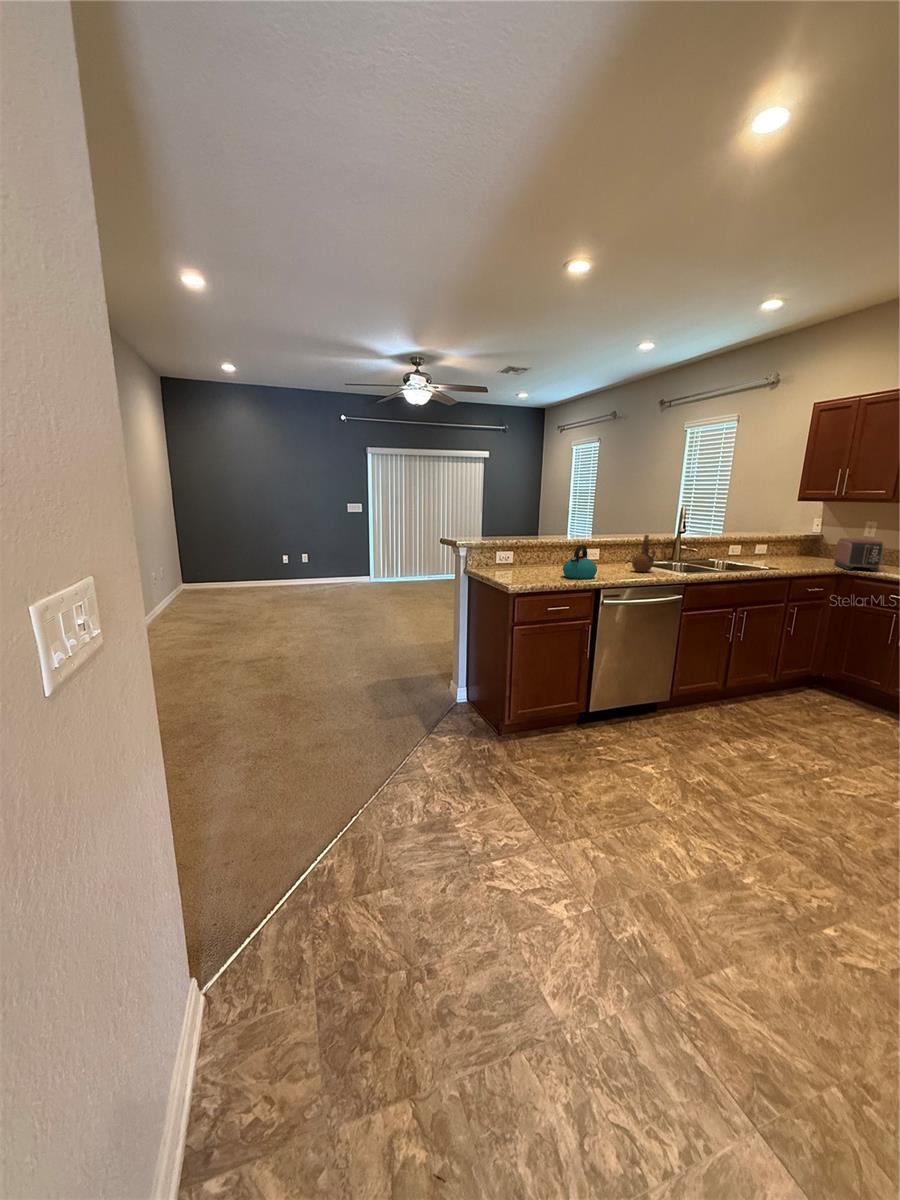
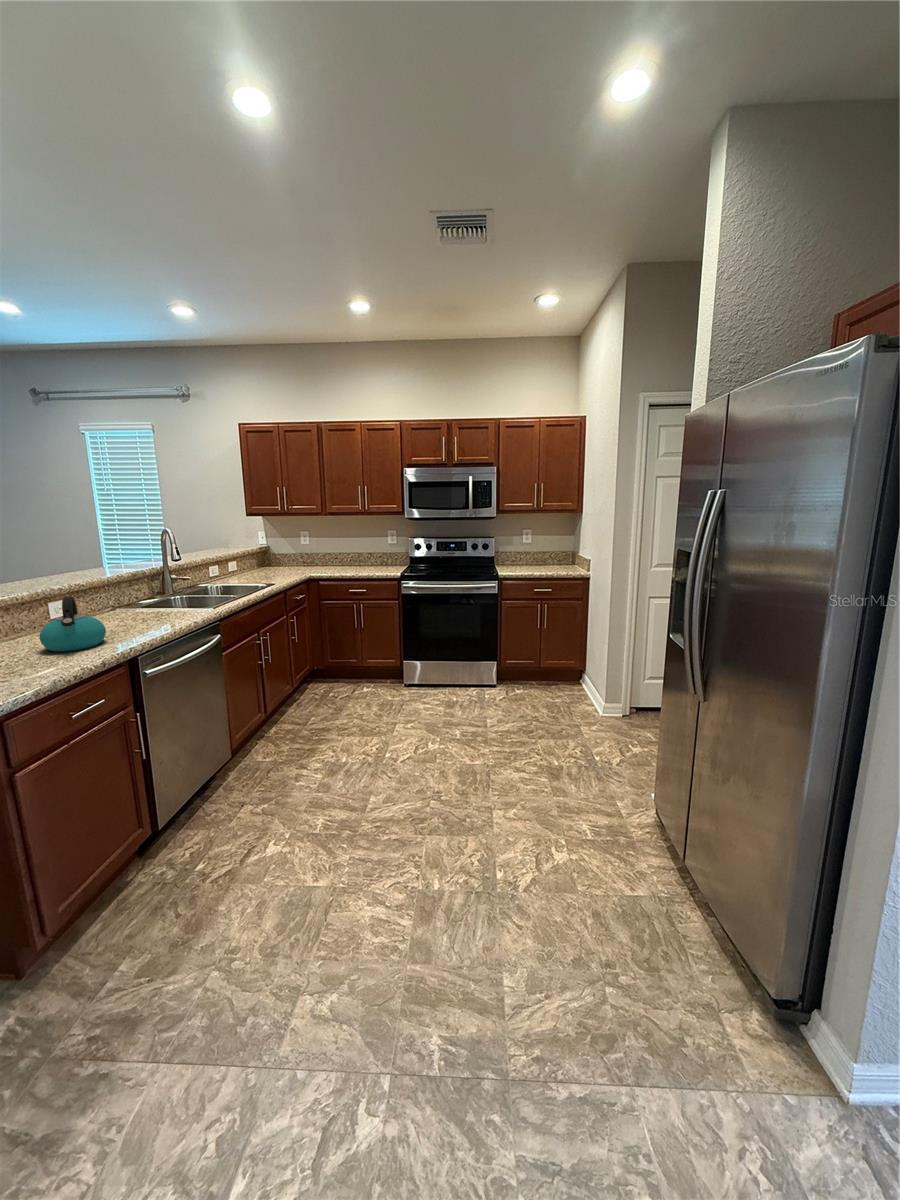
ceramic pitcher: present [632,535,656,572] -> none [131,567,163,616]
toaster: present [834,538,885,571] -> none [293,545,331,574]

